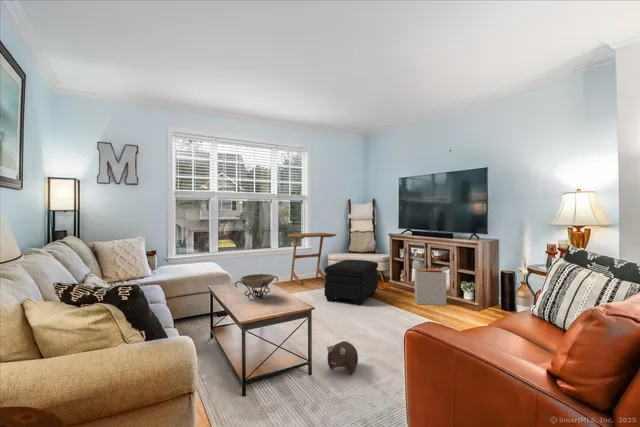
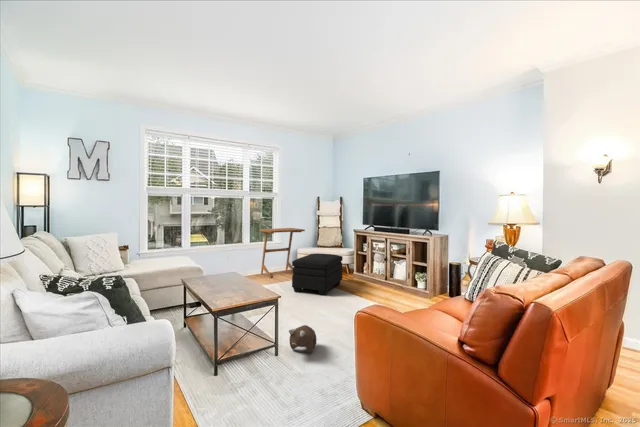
storage bin: present [415,261,446,305] -> none [374,254,402,294]
decorative bowl: present [235,274,278,299] -> none [206,267,247,289]

